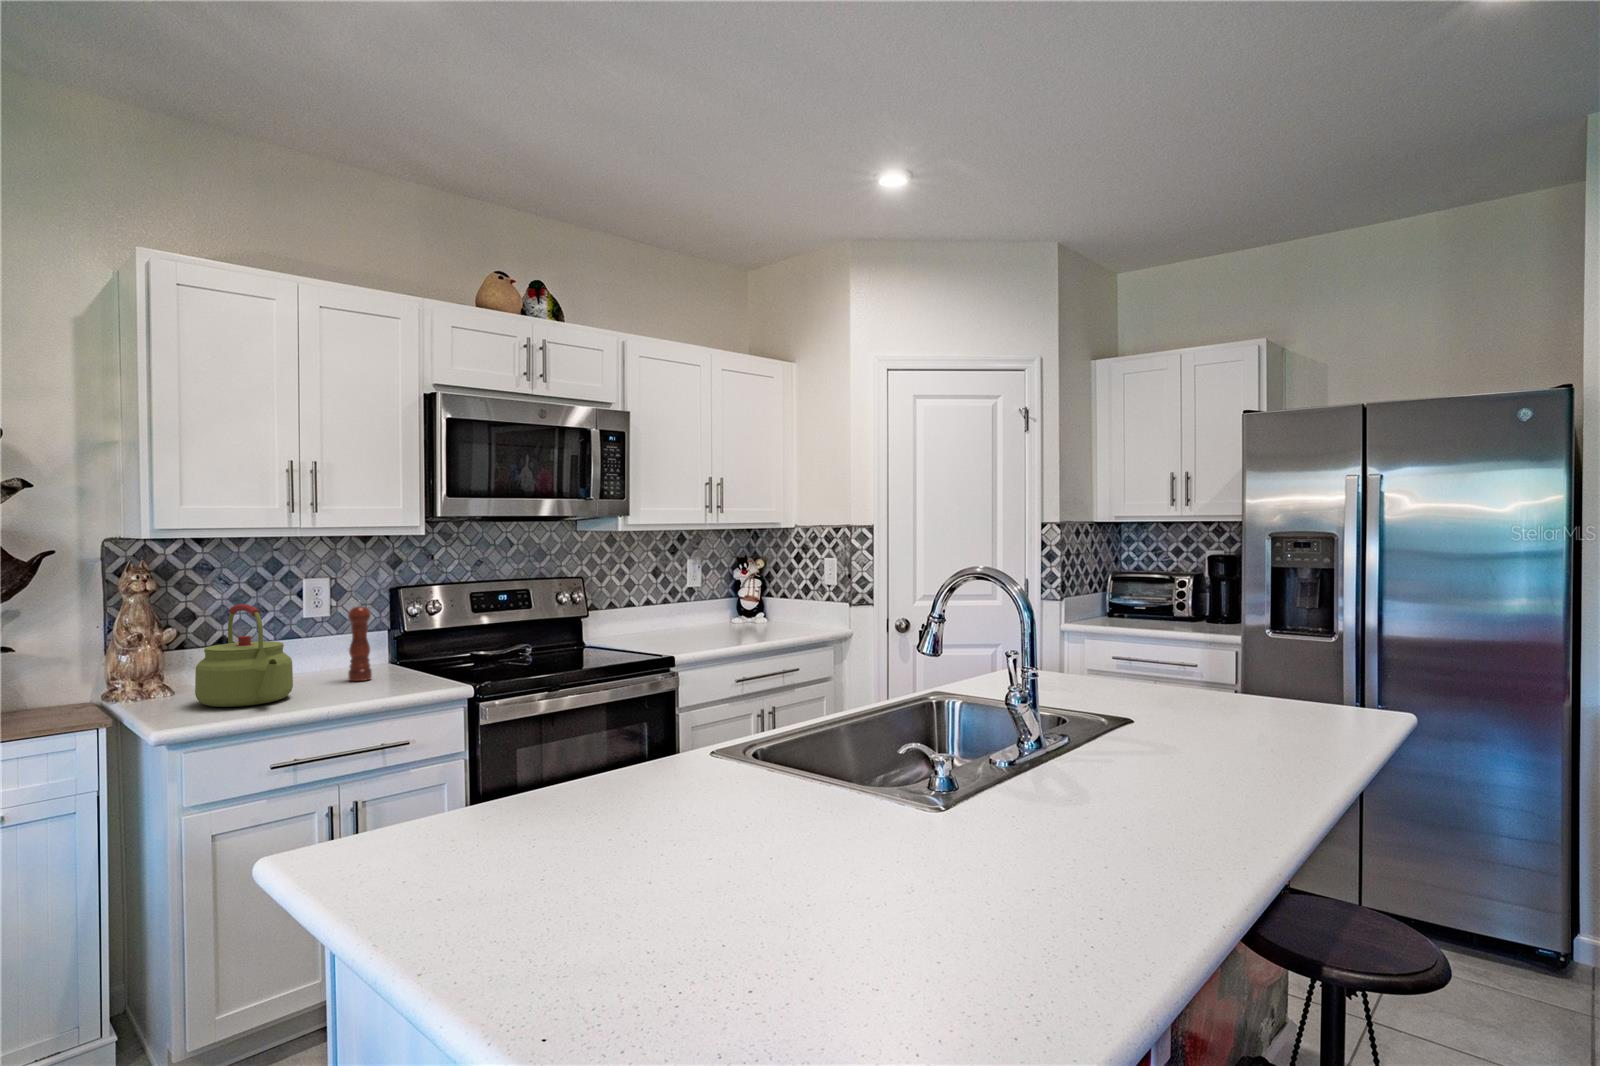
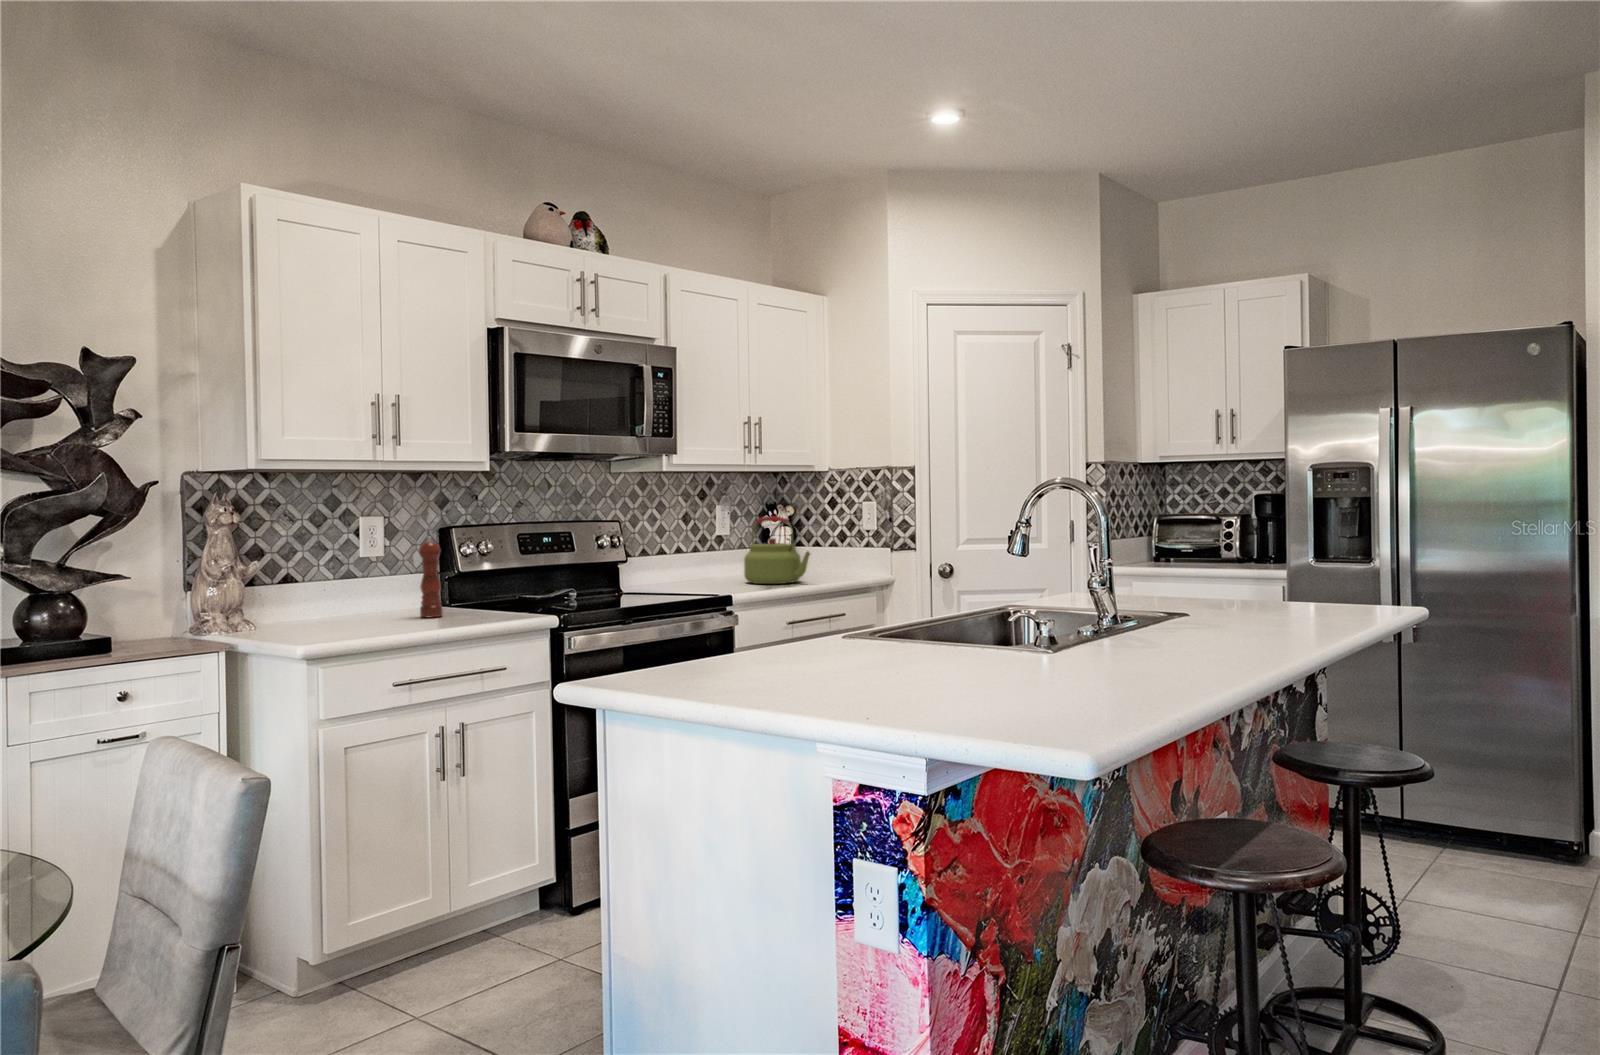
kettle: present [195,604,293,707] -> present [744,516,810,584]

